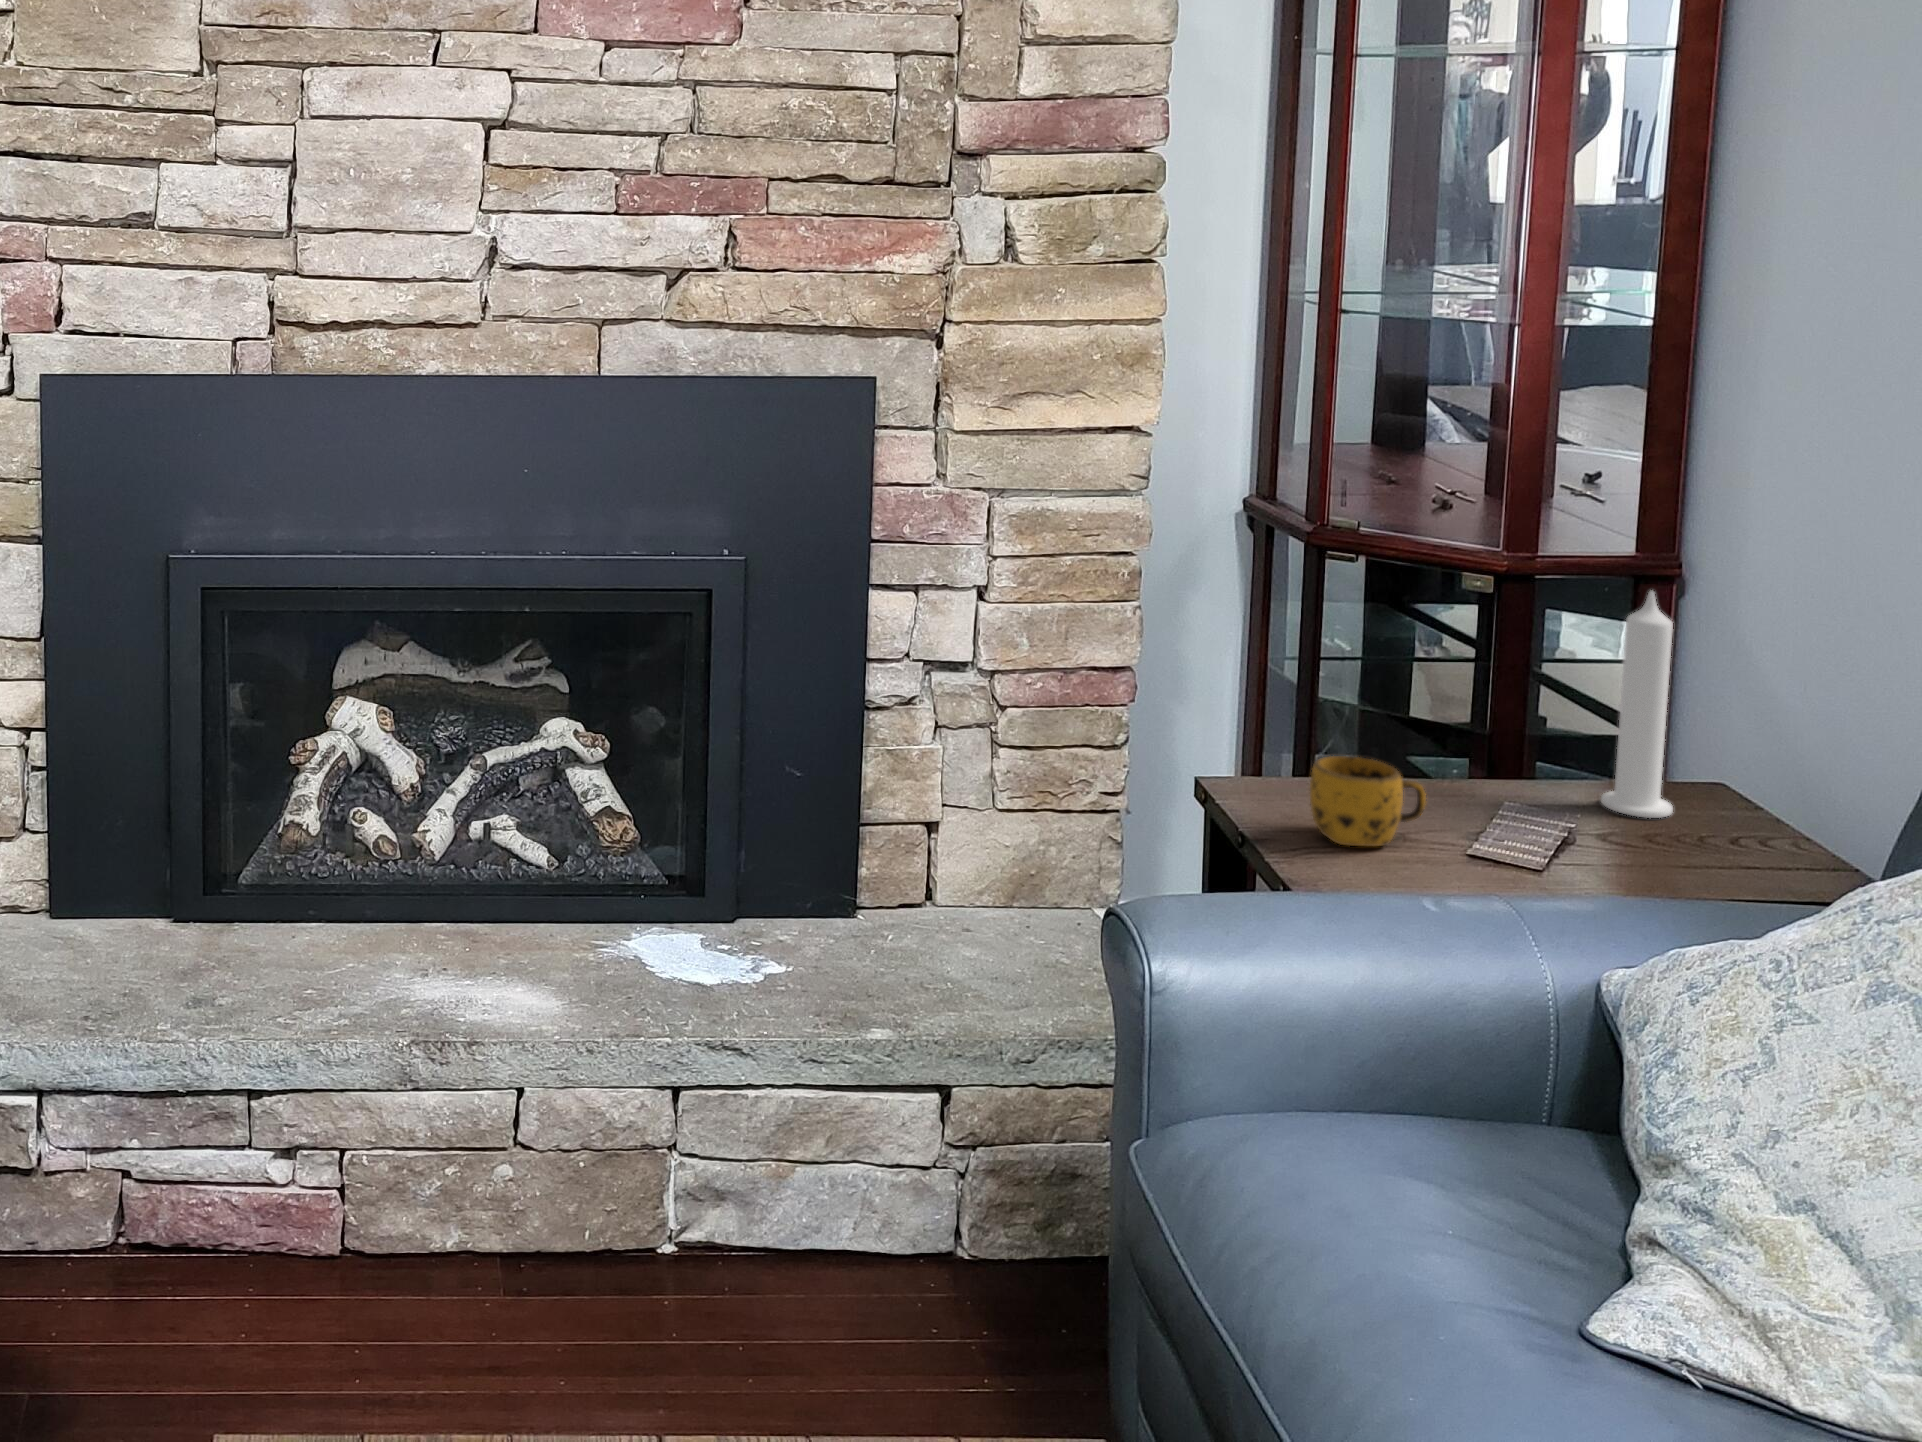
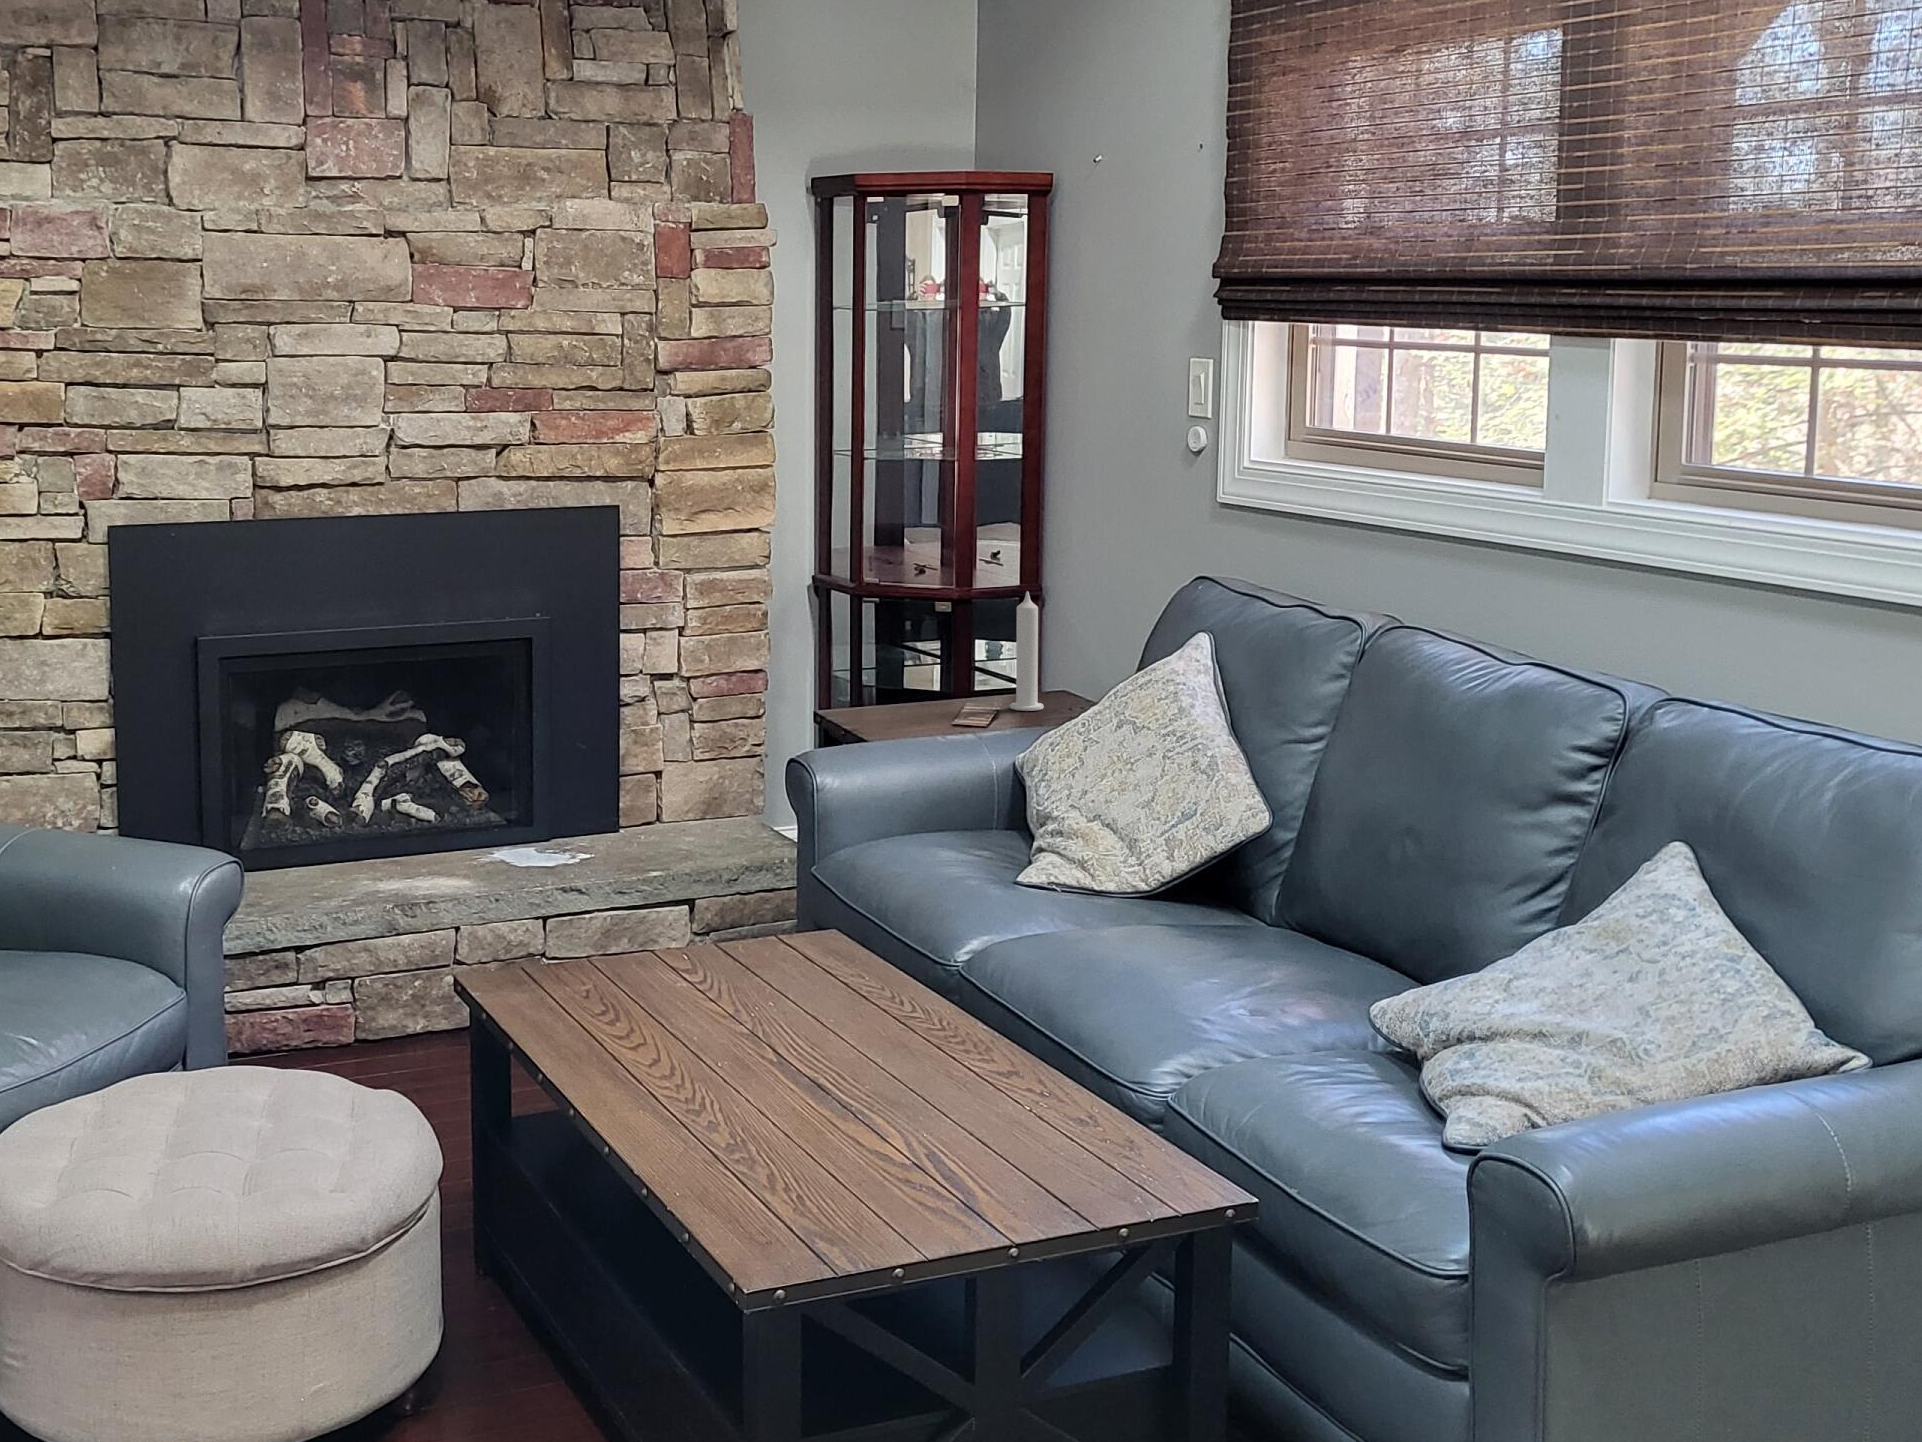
mug: present [1310,756,1426,846] -> none [871,688,927,732]

